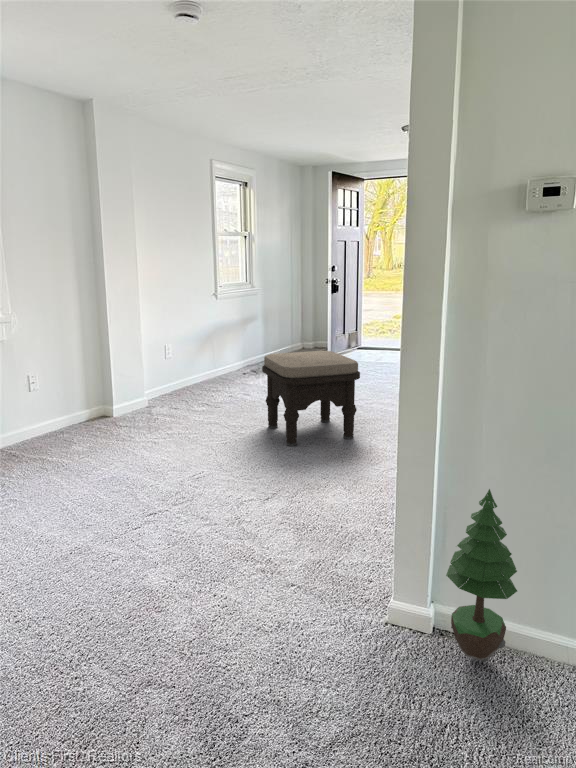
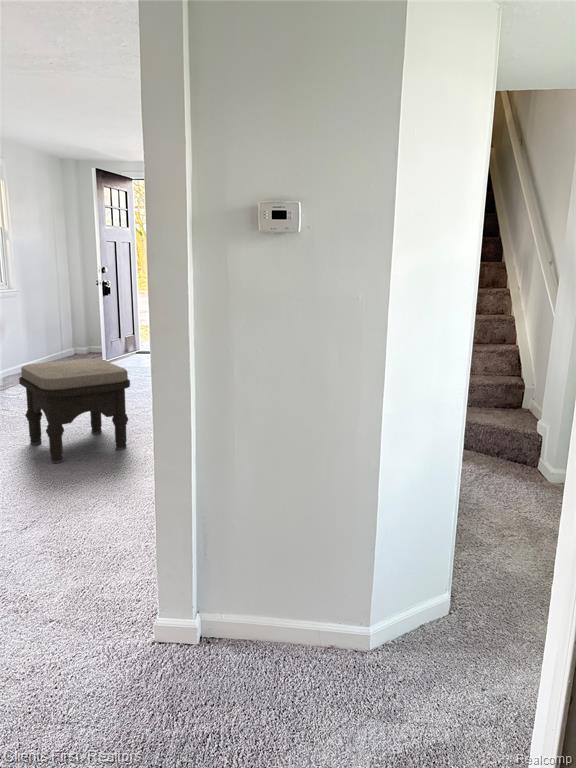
potted tree: present [446,489,517,662] -> none [206,496,272,662]

